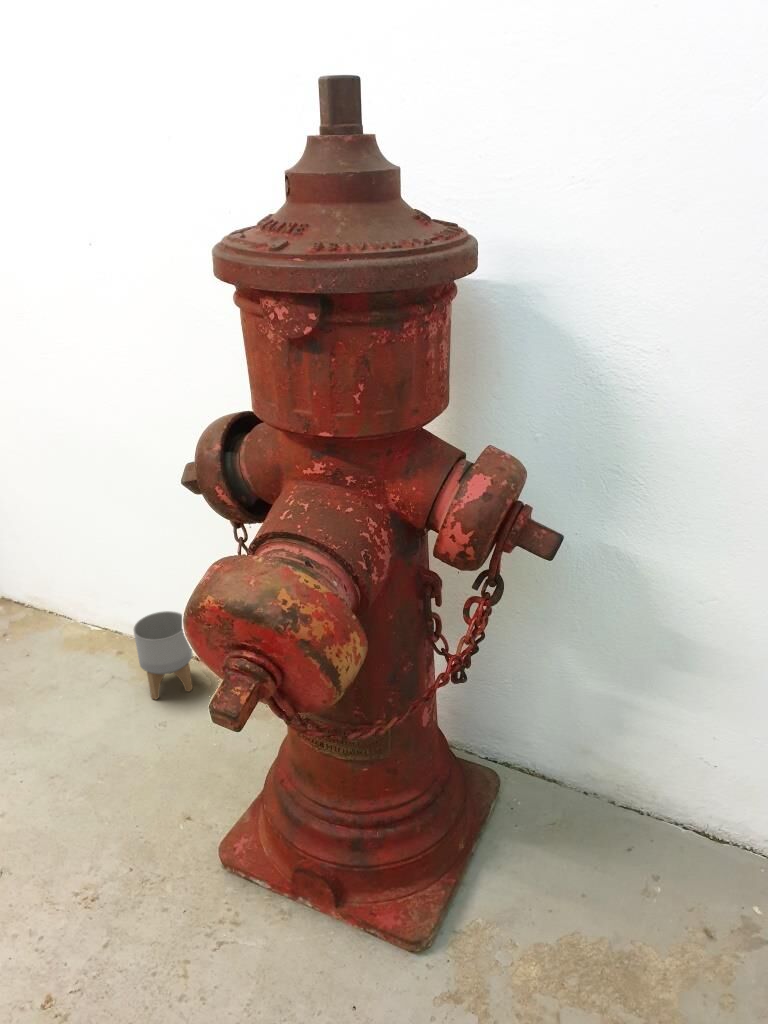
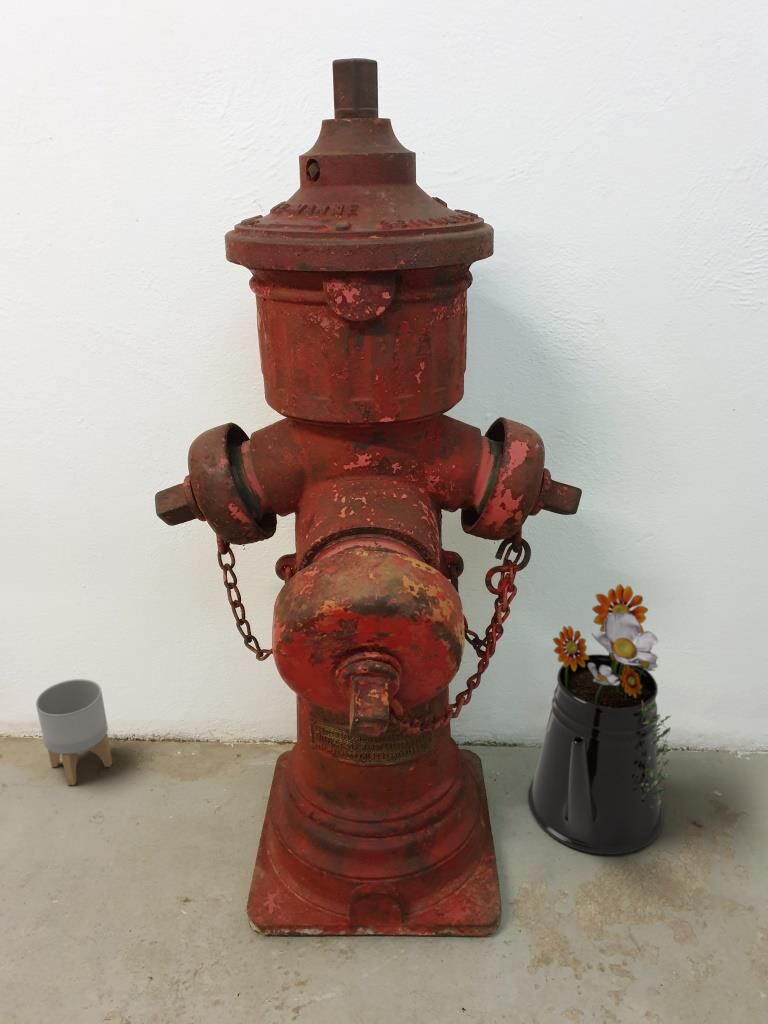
watering can: none [521,629,674,917] -> present [528,584,671,854]

